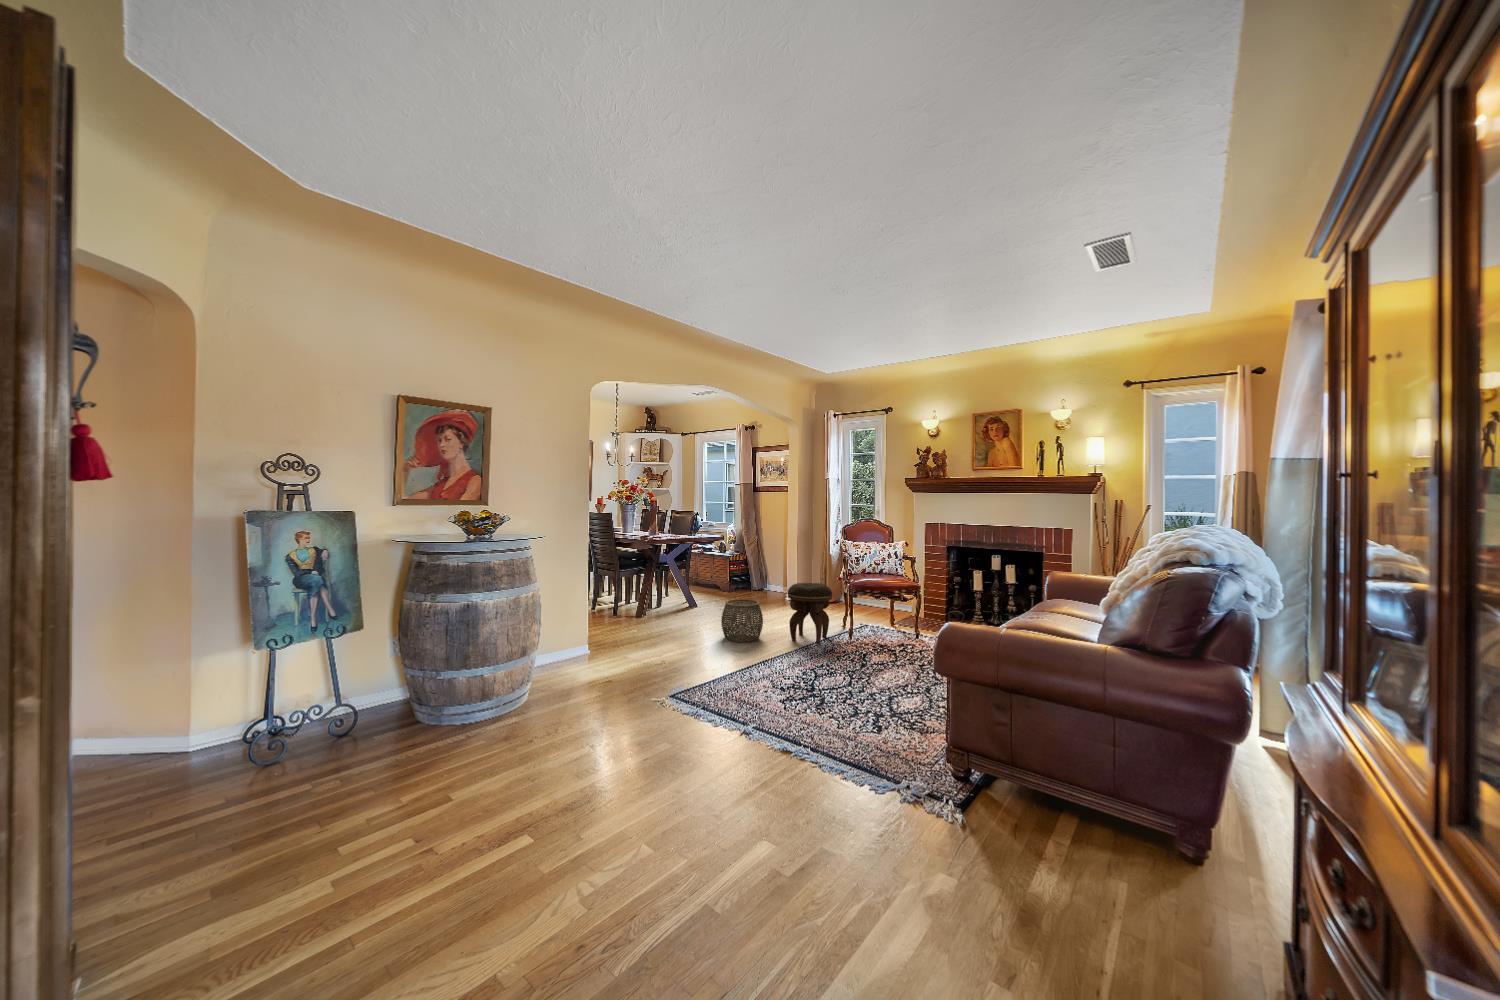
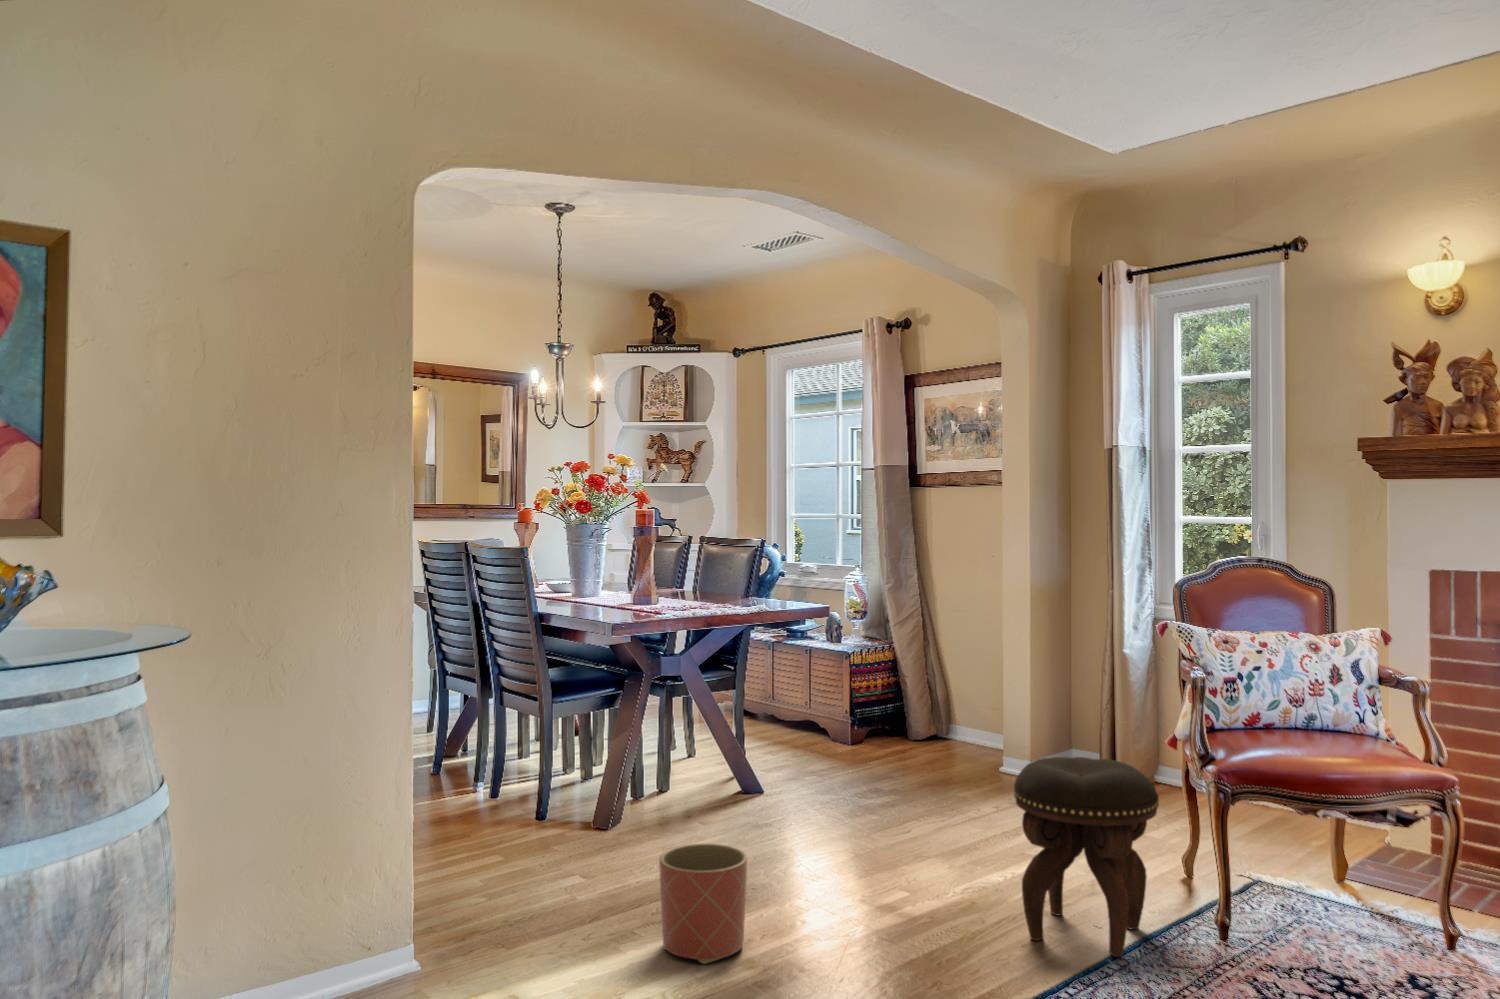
woven basket: present [721,599,763,642] -> none [811,801,940,944]
planter: none [672,612,701,648] -> present [659,844,747,964]

